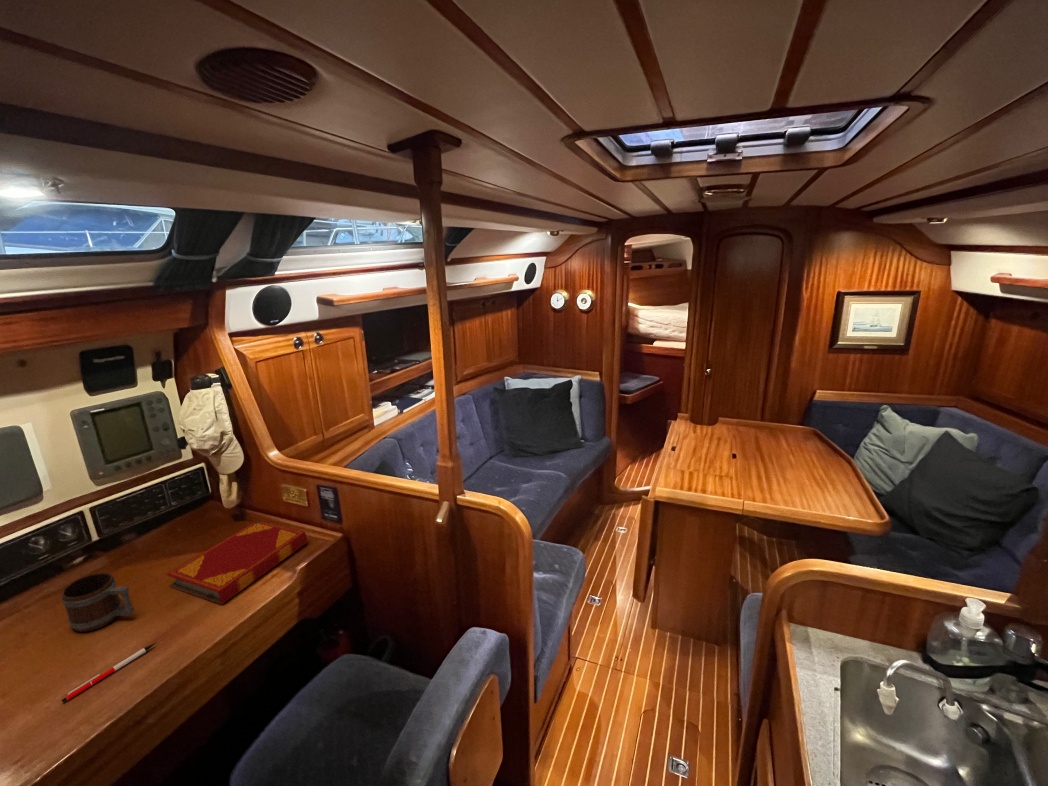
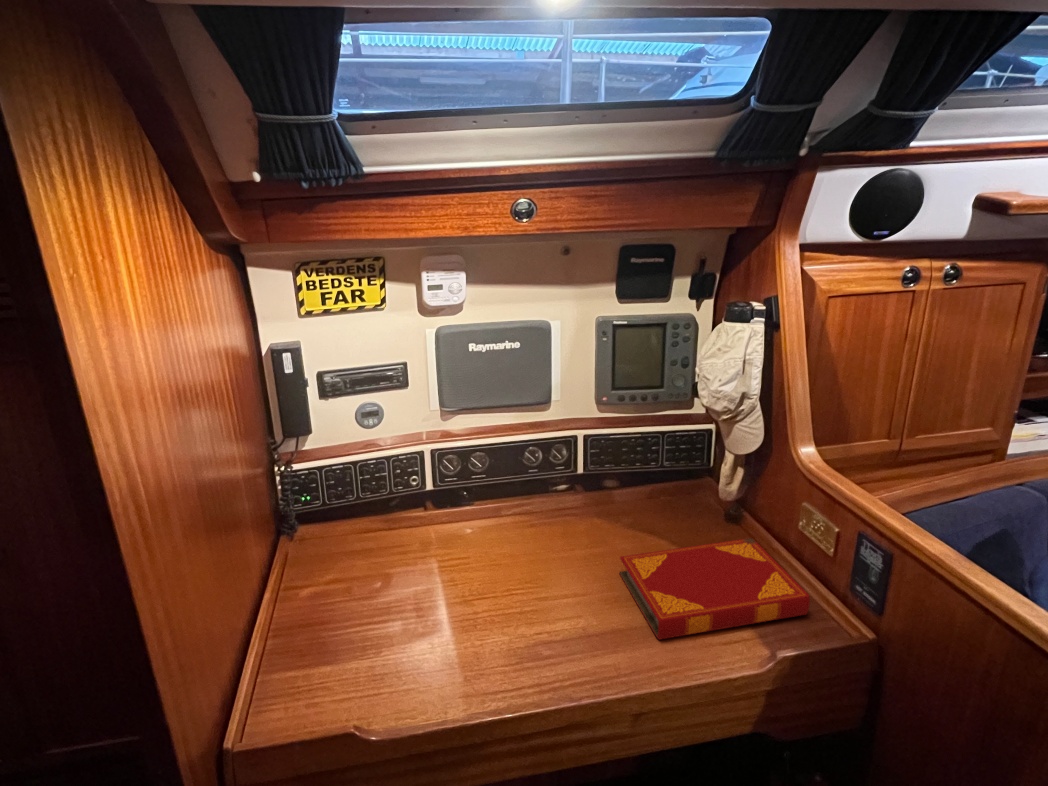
mug: present [61,572,135,632] -> none [519,515,575,587]
pen: present [62,643,155,702] -> none [476,640,574,652]

